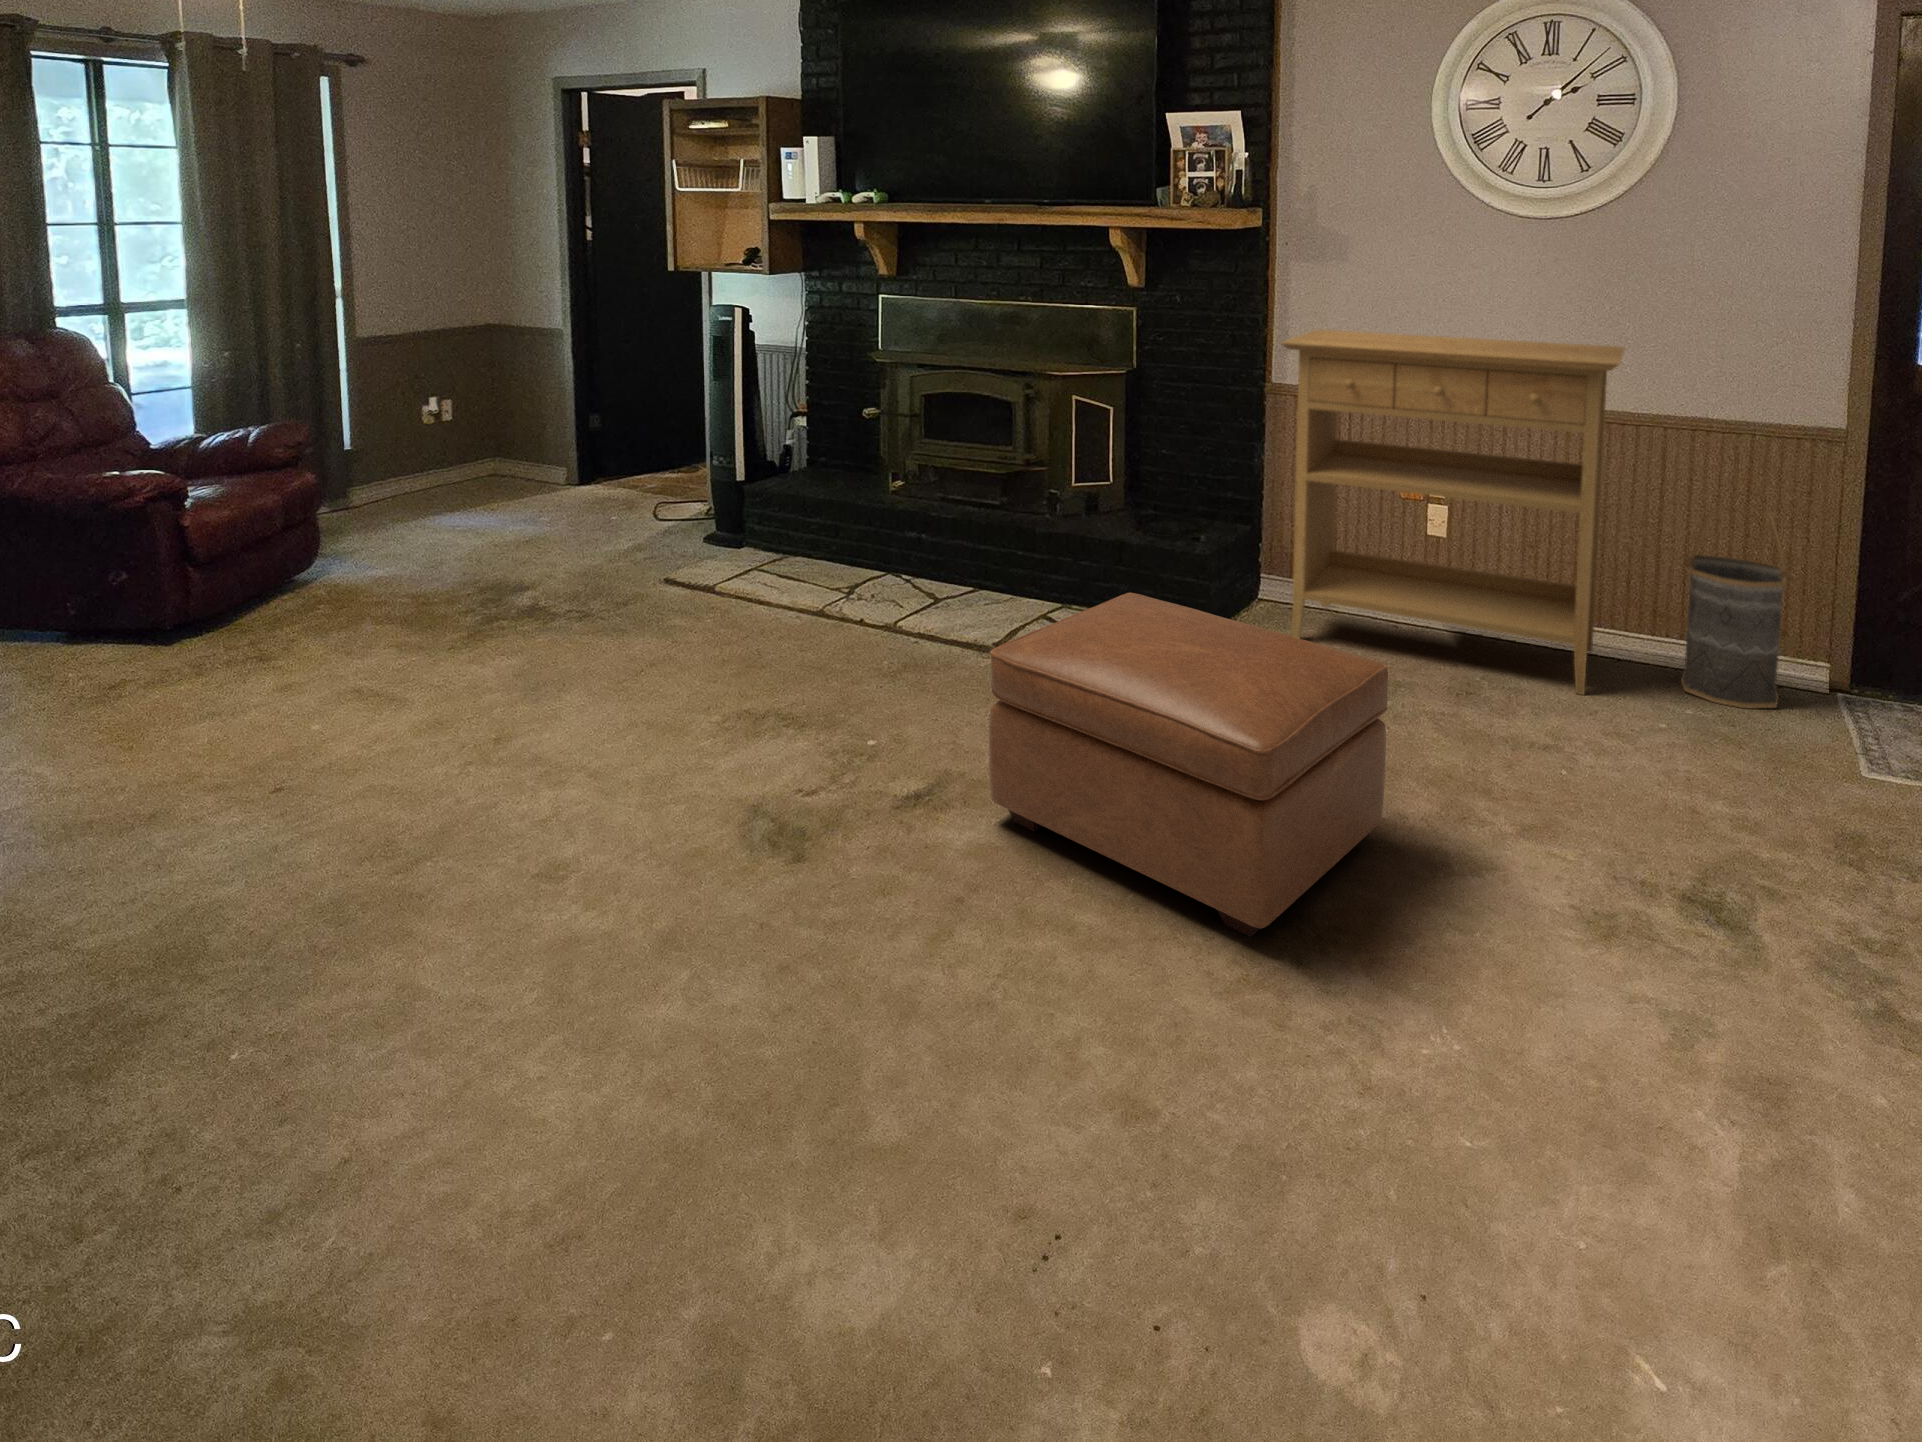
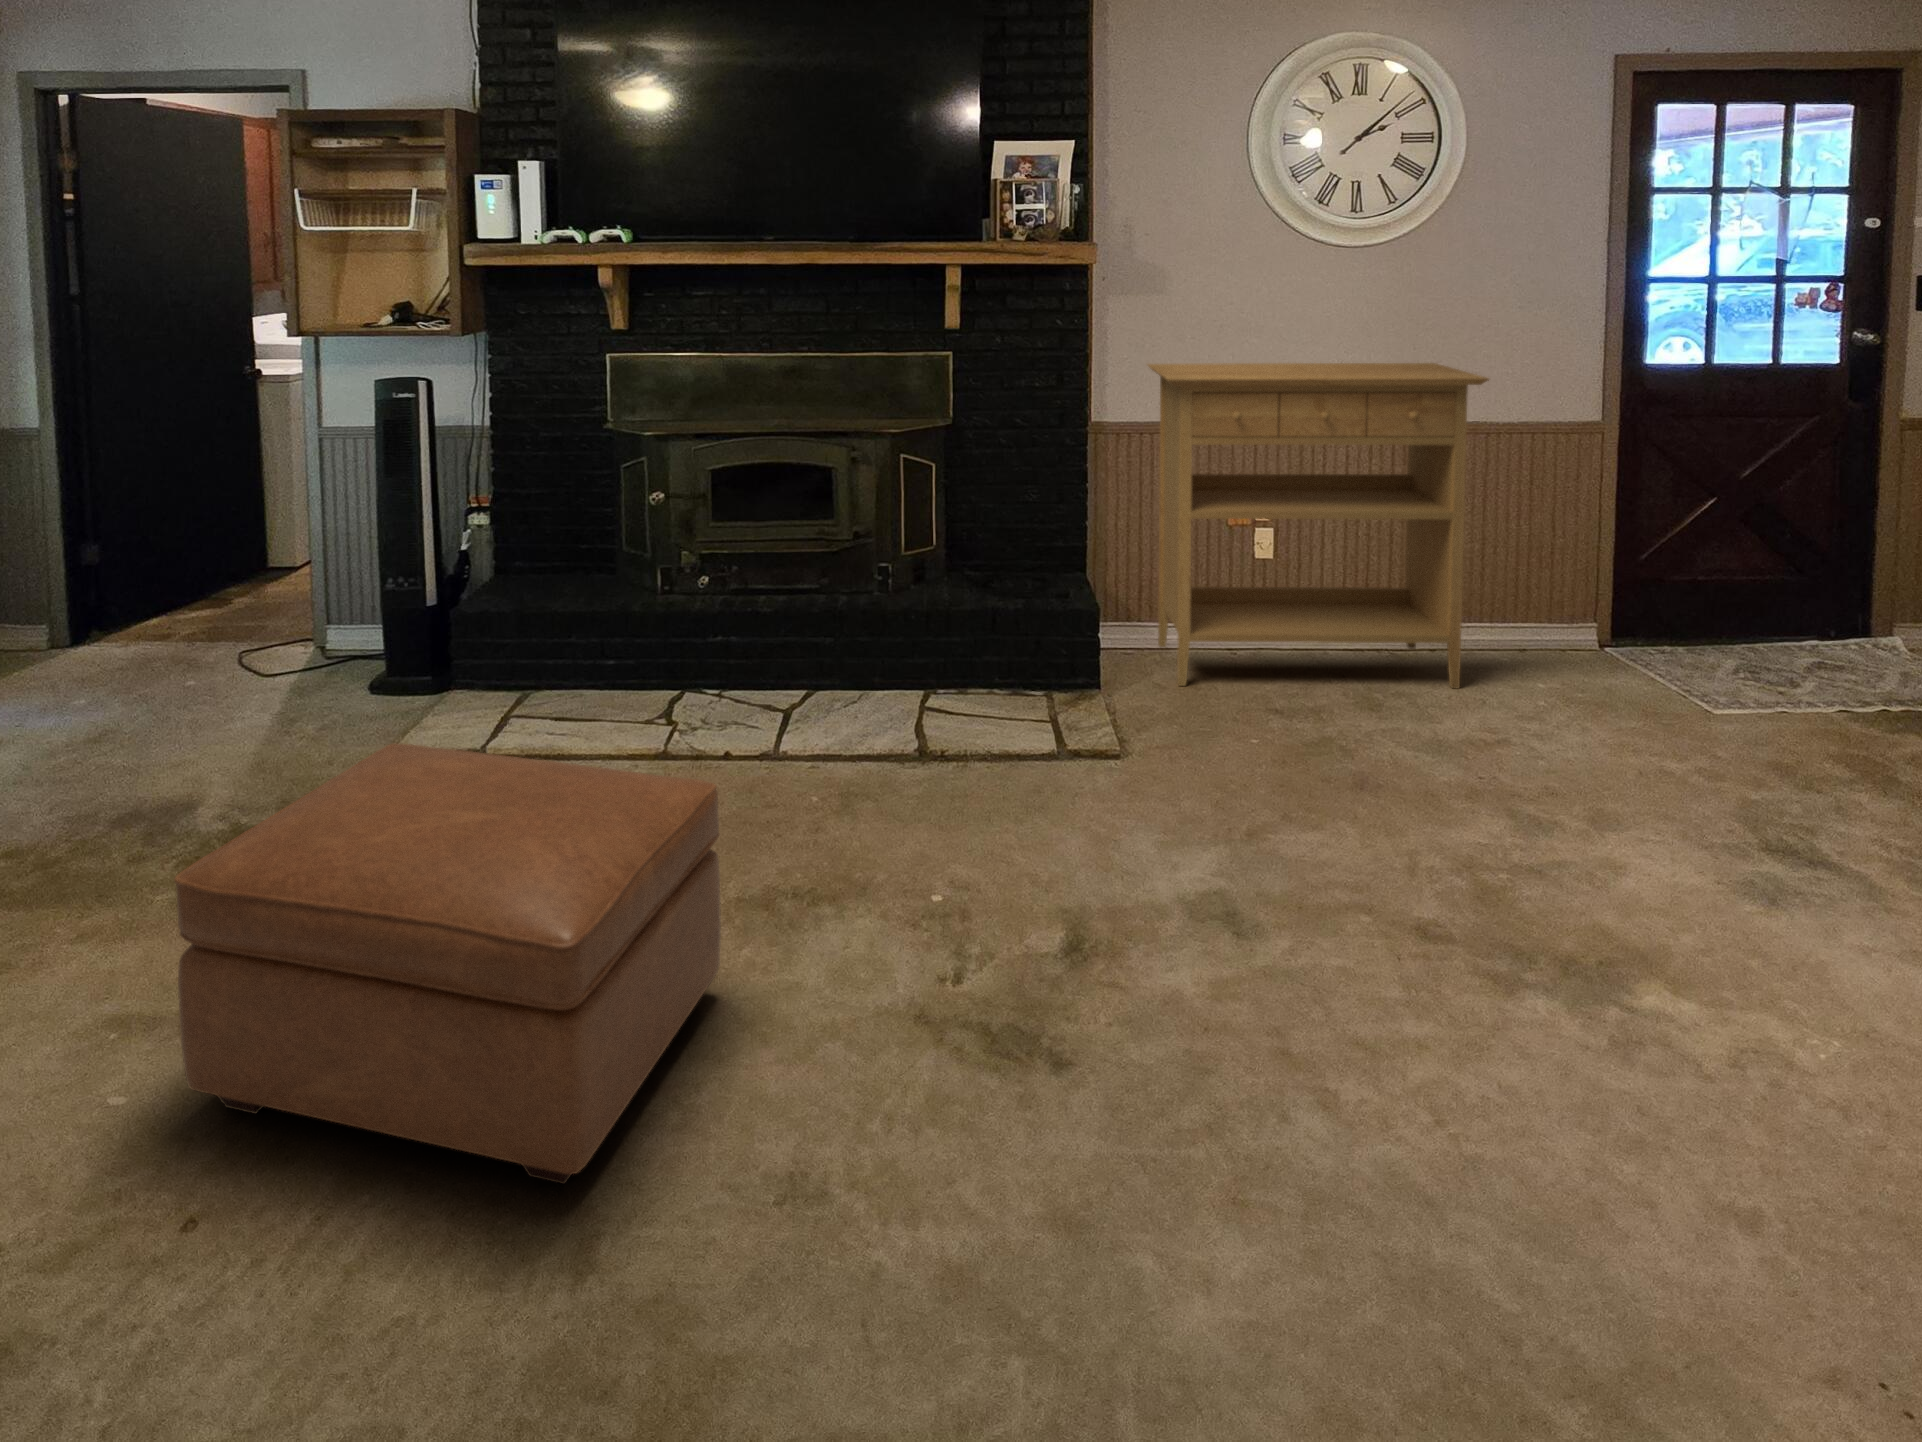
basket: present [1681,508,1792,708] -> none [1497,500,1597,675]
ottoman: present [989,593,1388,937] -> present [174,744,721,1184]

